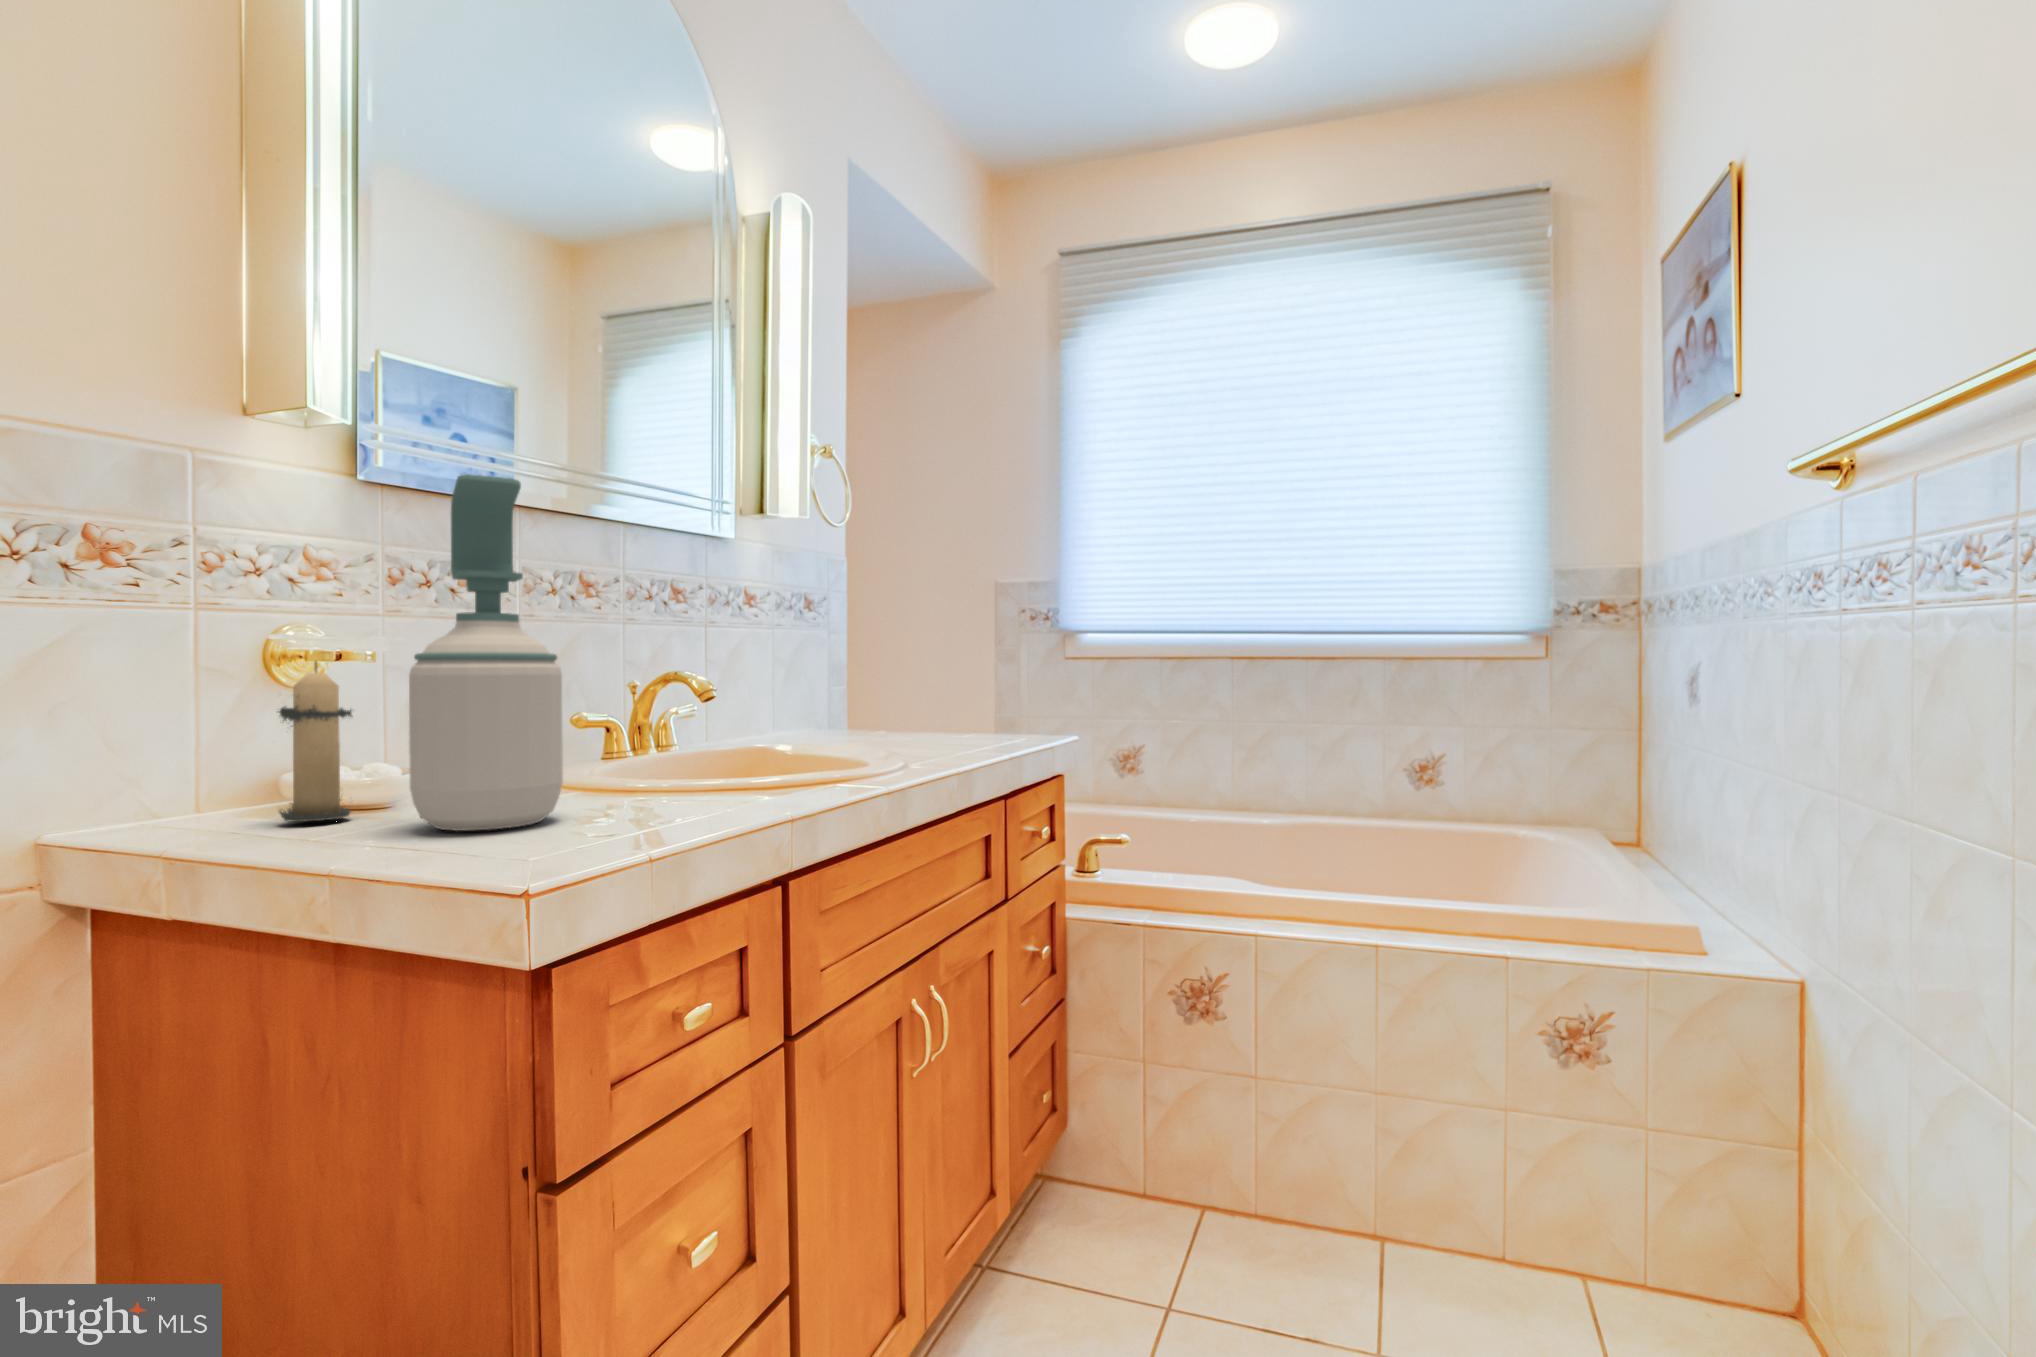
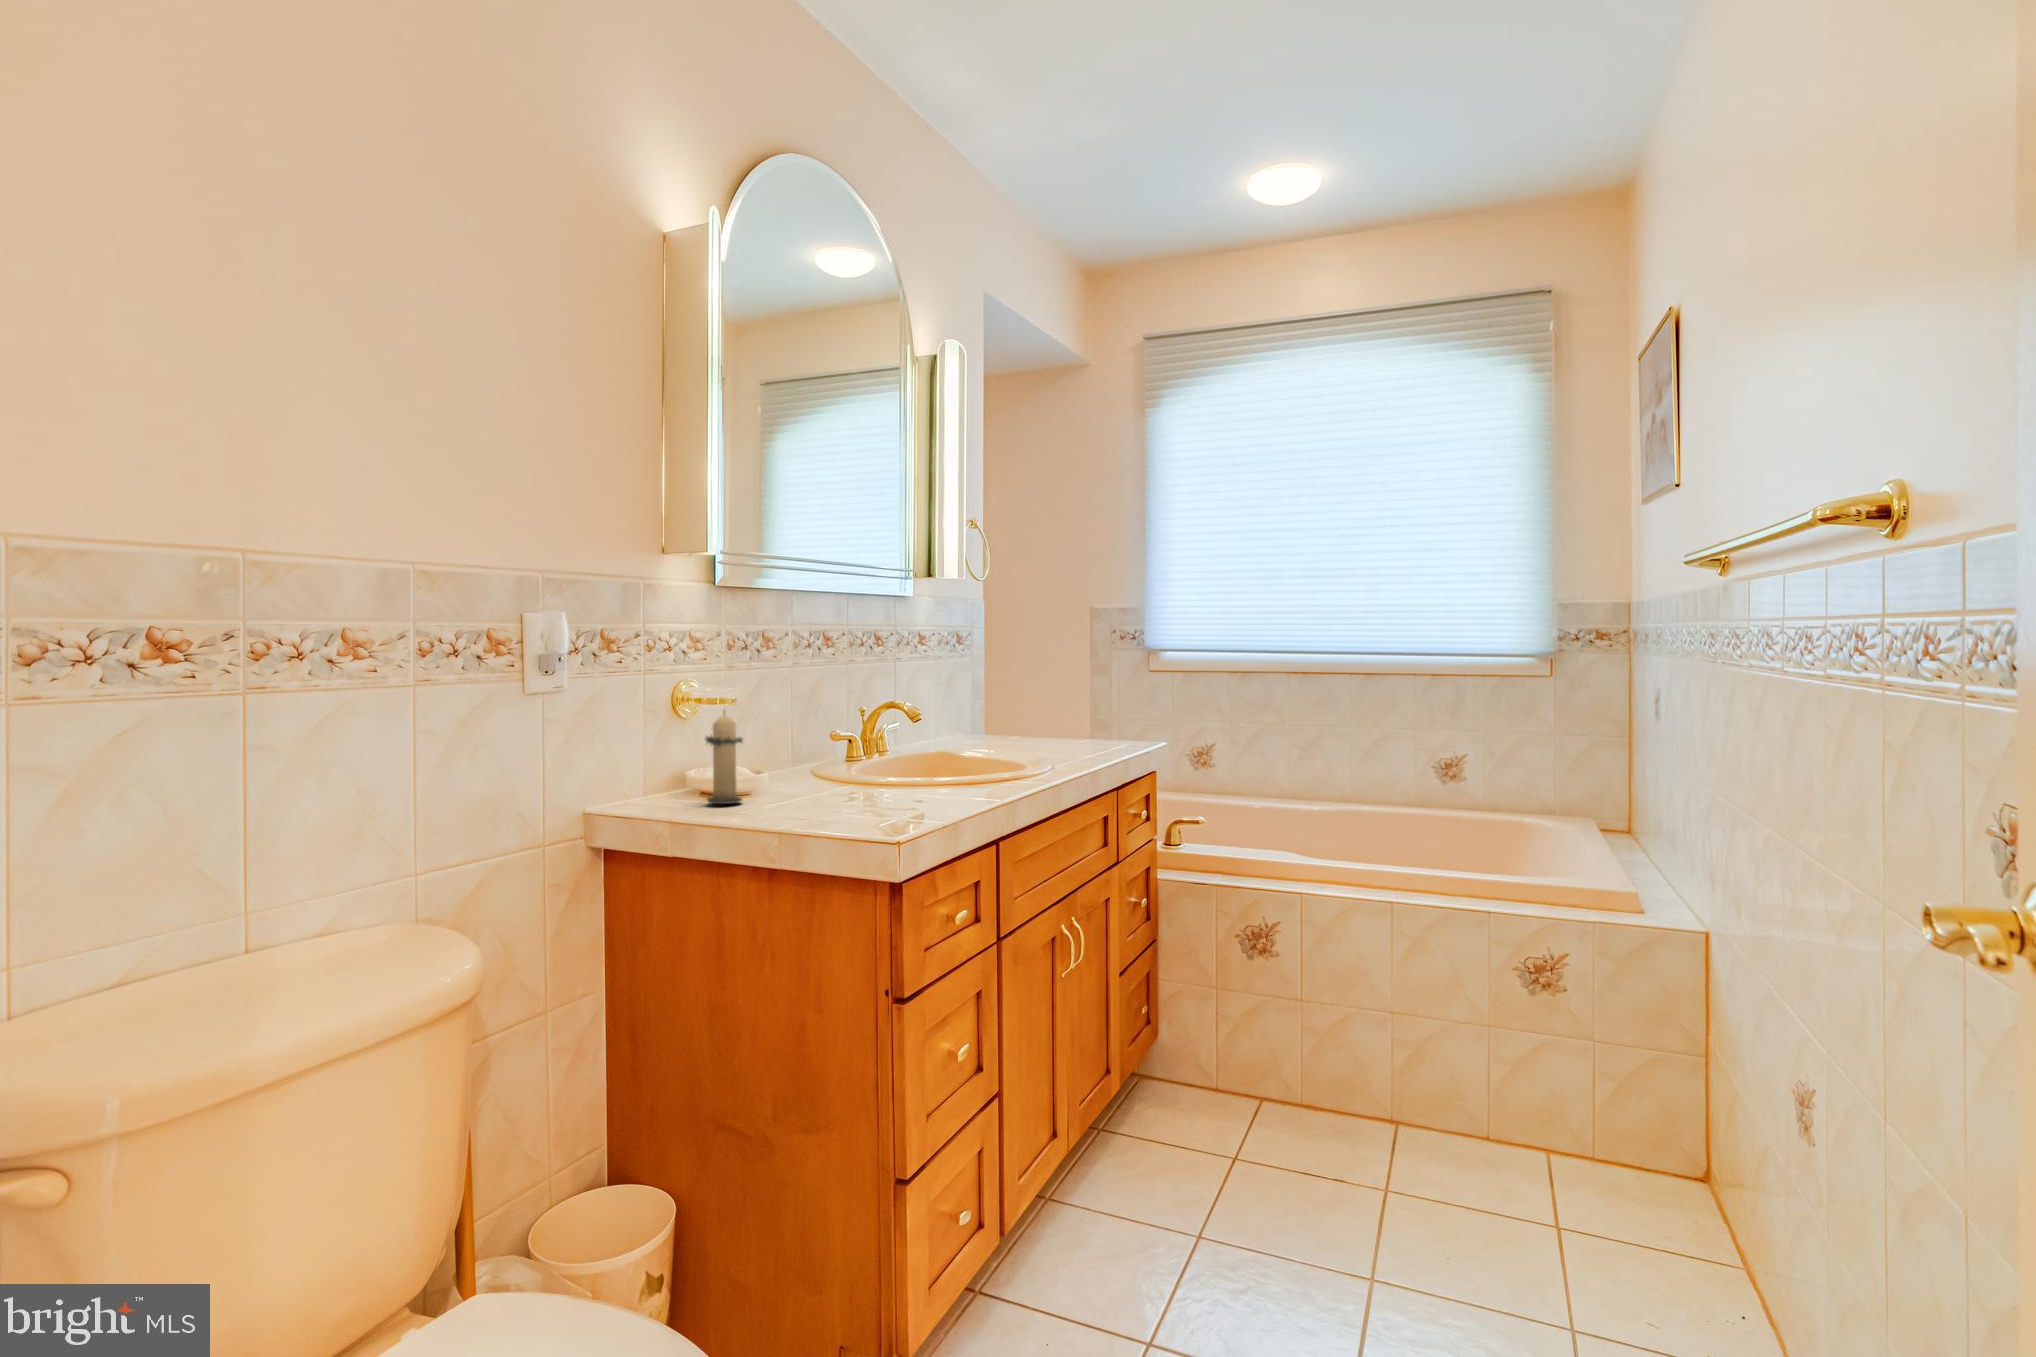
soap bottle: present [409,474,563,831] -> none [789,603,871,810]

